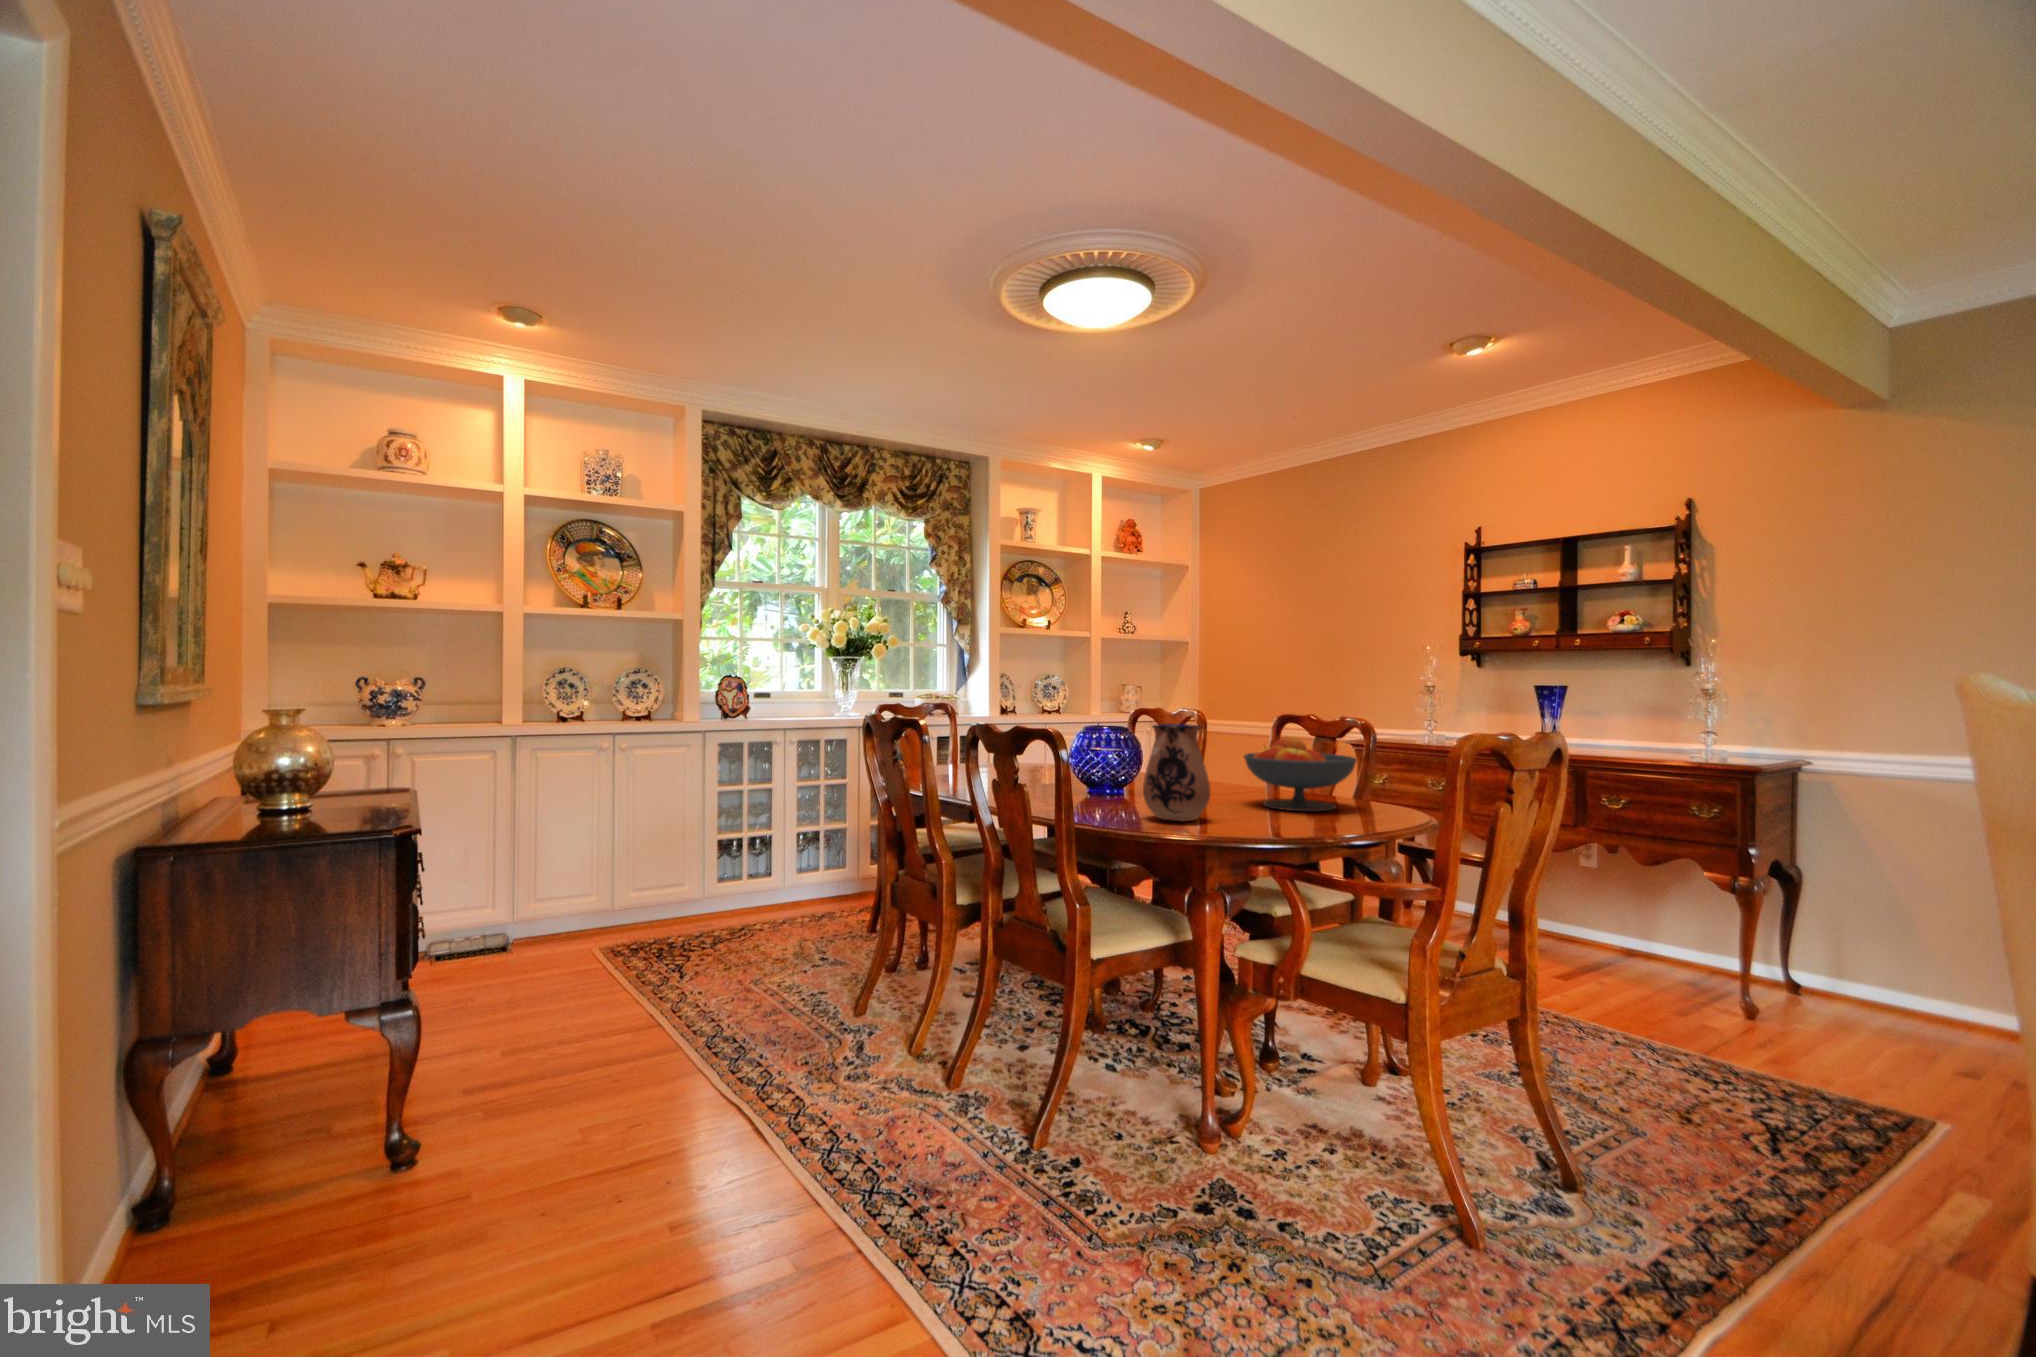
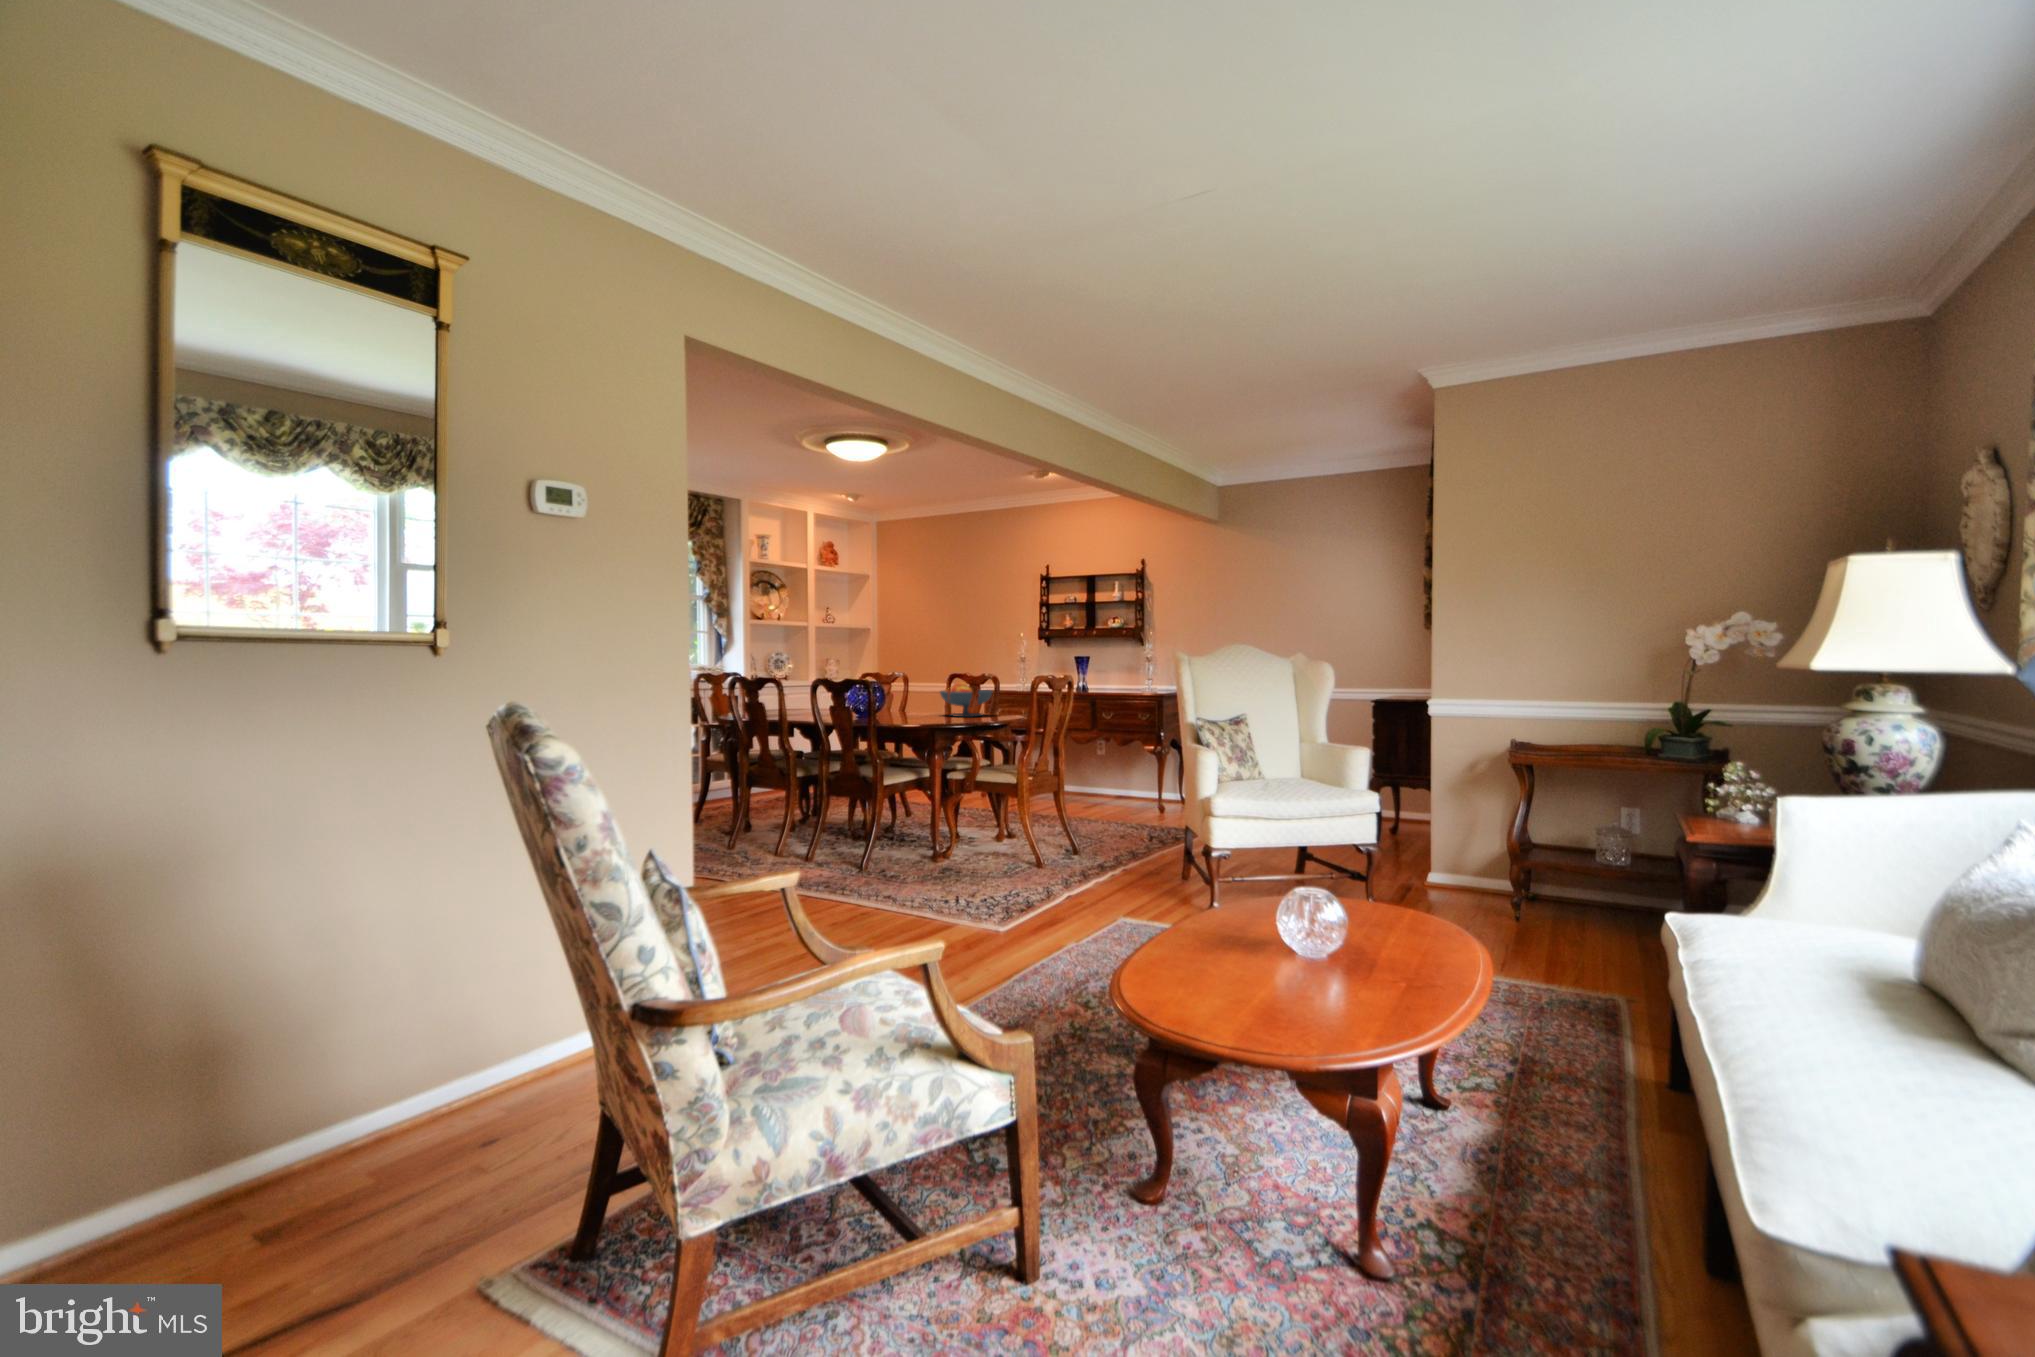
ceramic pitcher: present [1143,724,1211,821] -> none [898,675,930,721]

